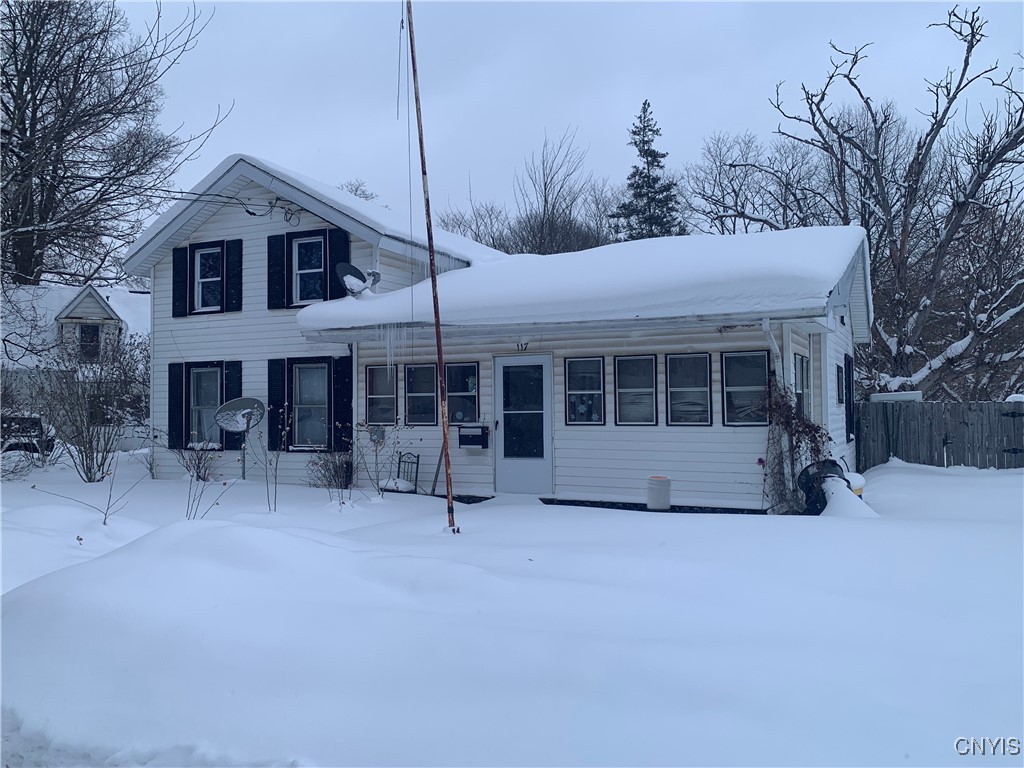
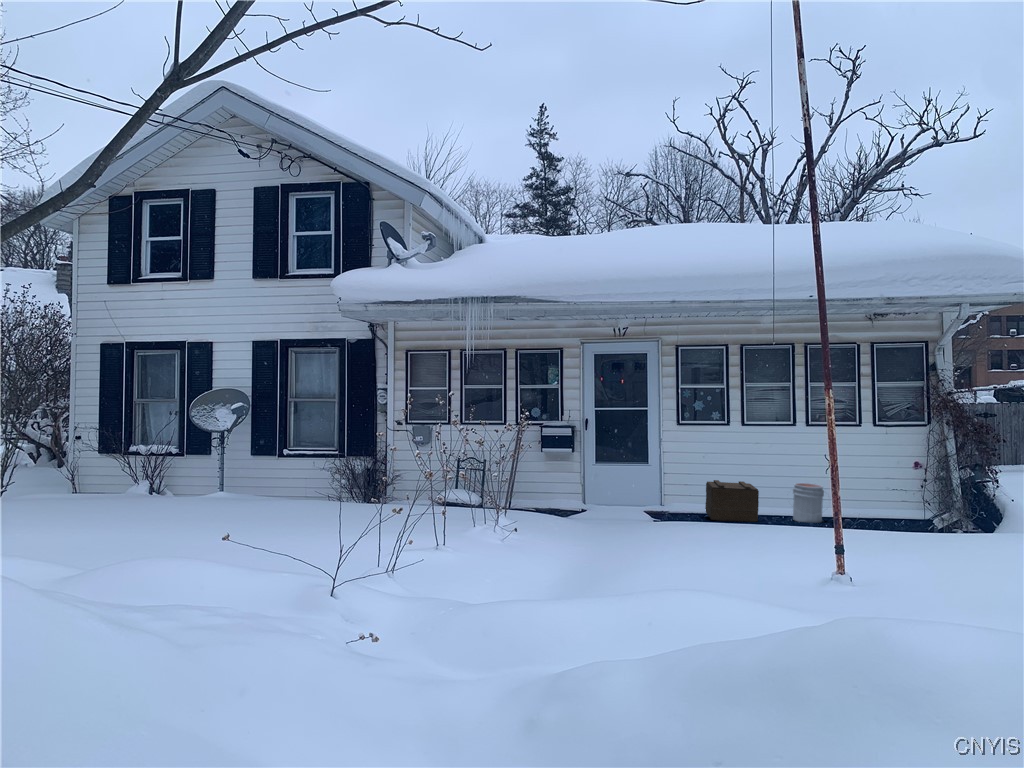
wooden crate: none [574,472,620,509] -> present [705,480,759,522]

